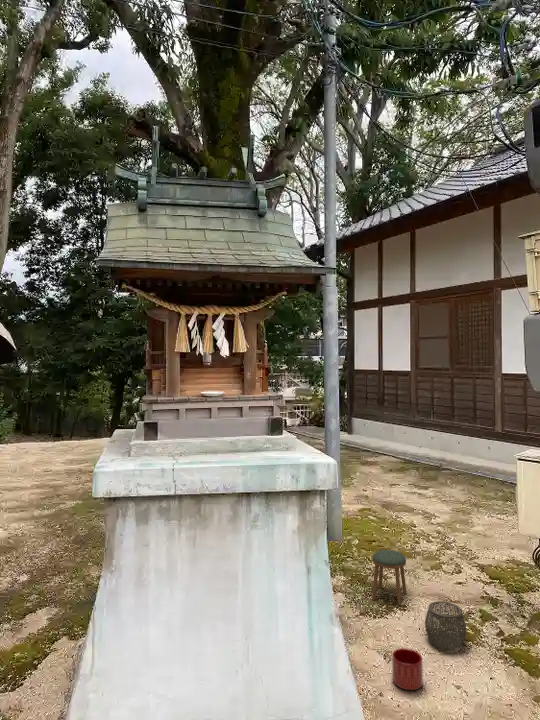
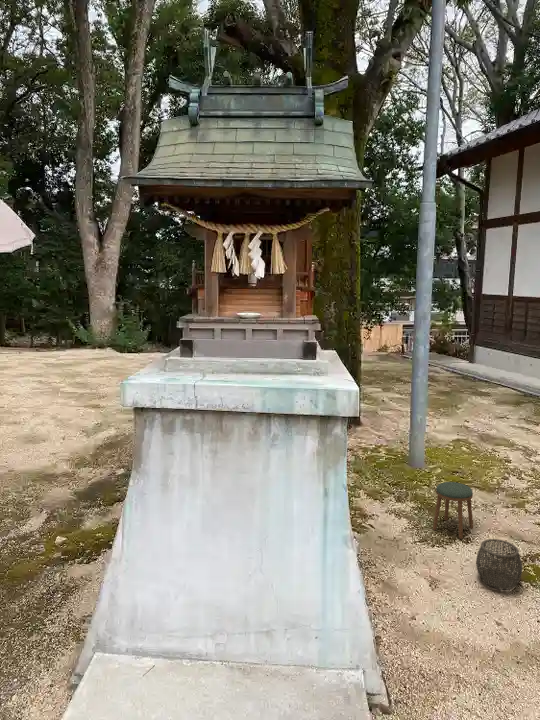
planter: present [392,648,423,690] -> none [424,579,457,620]

